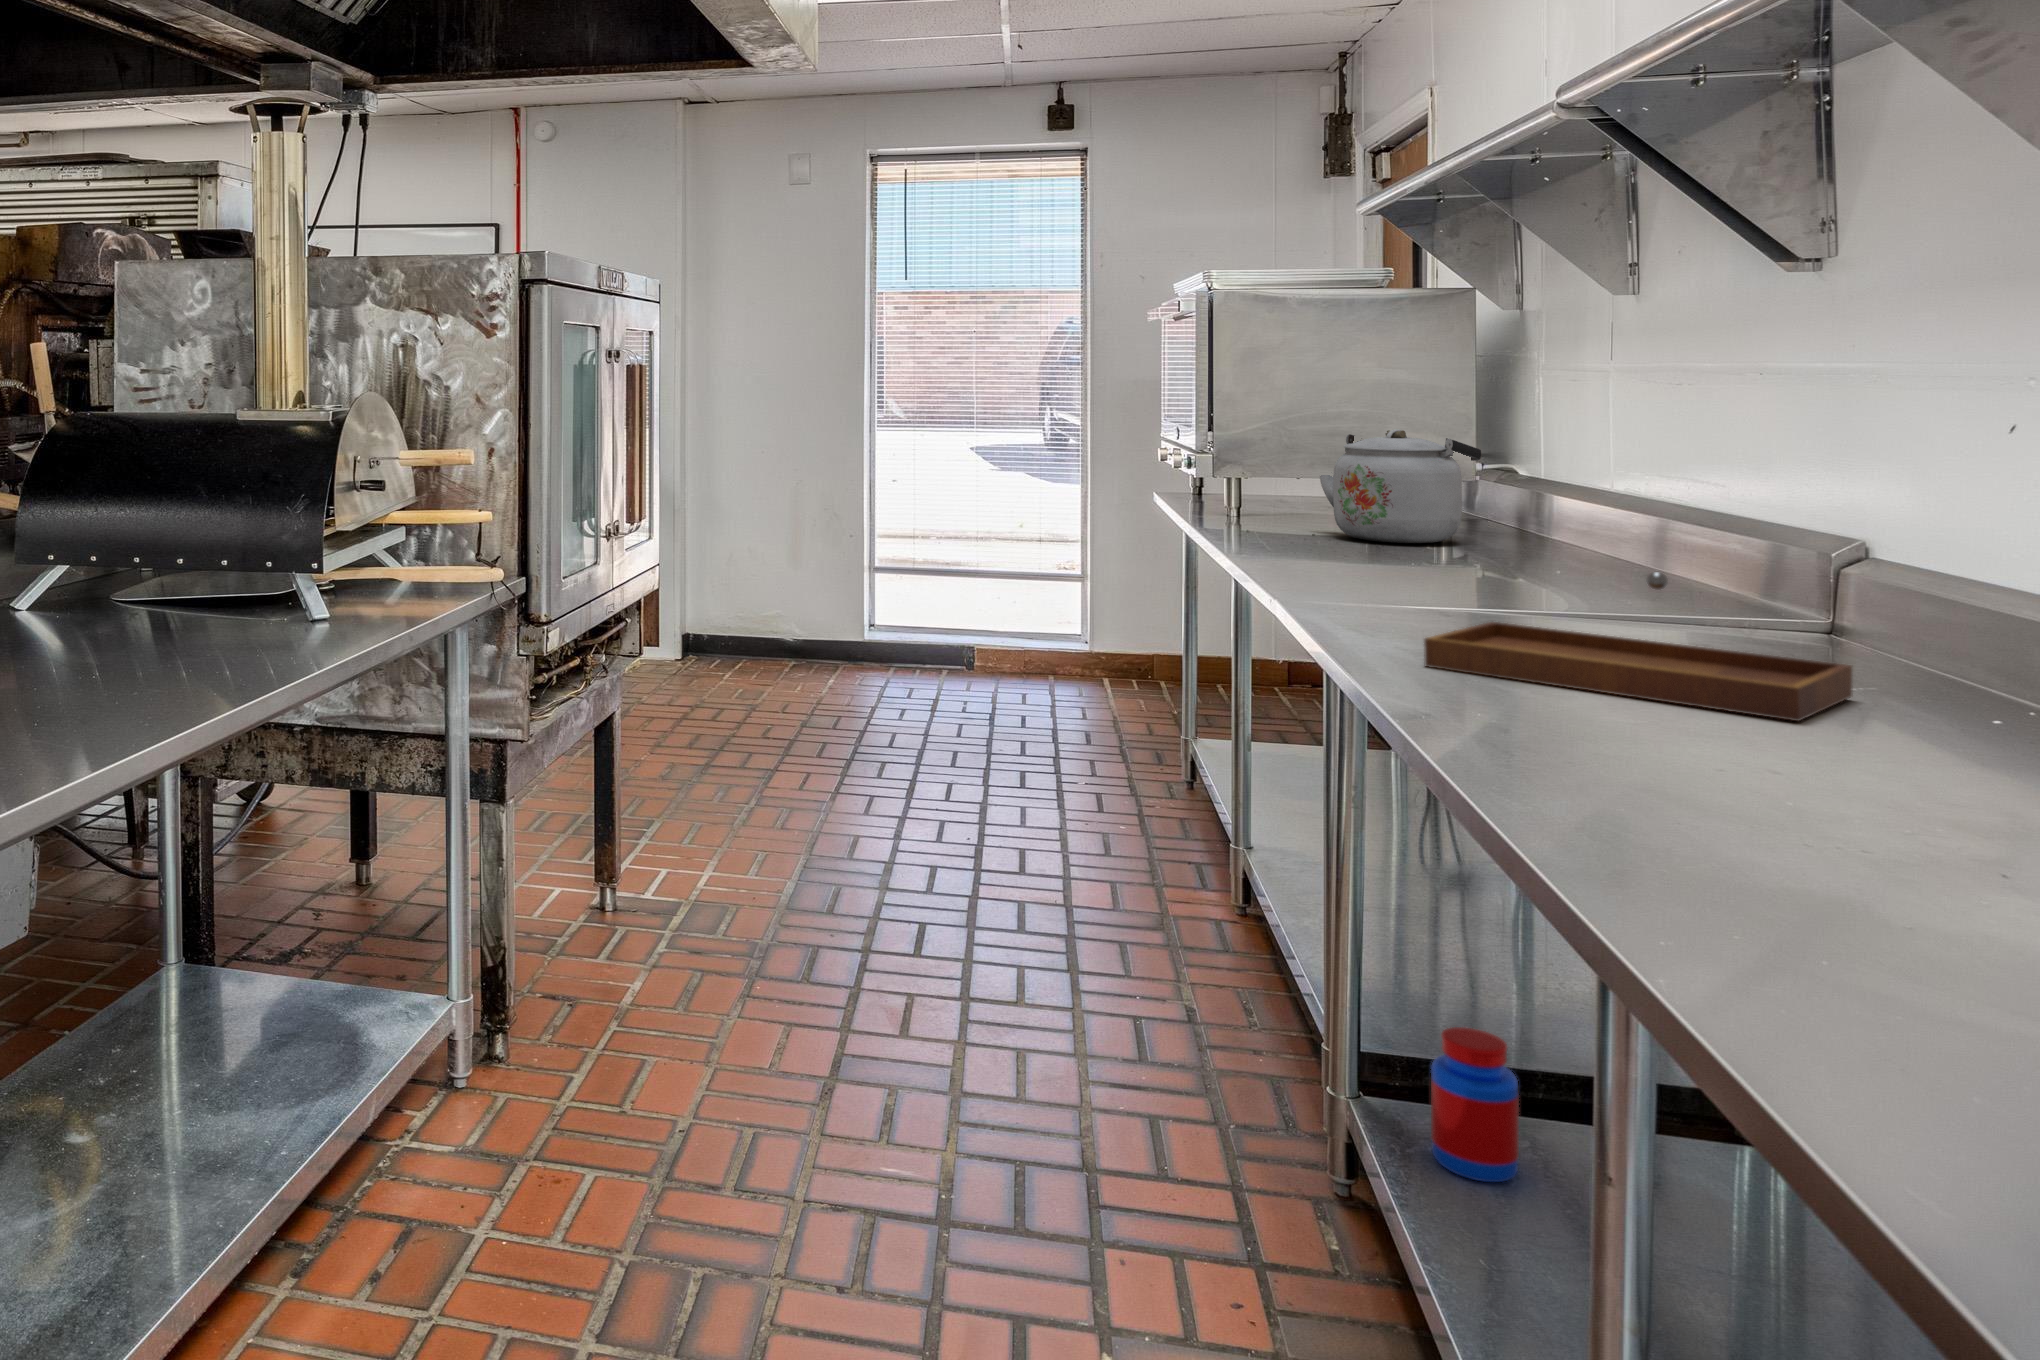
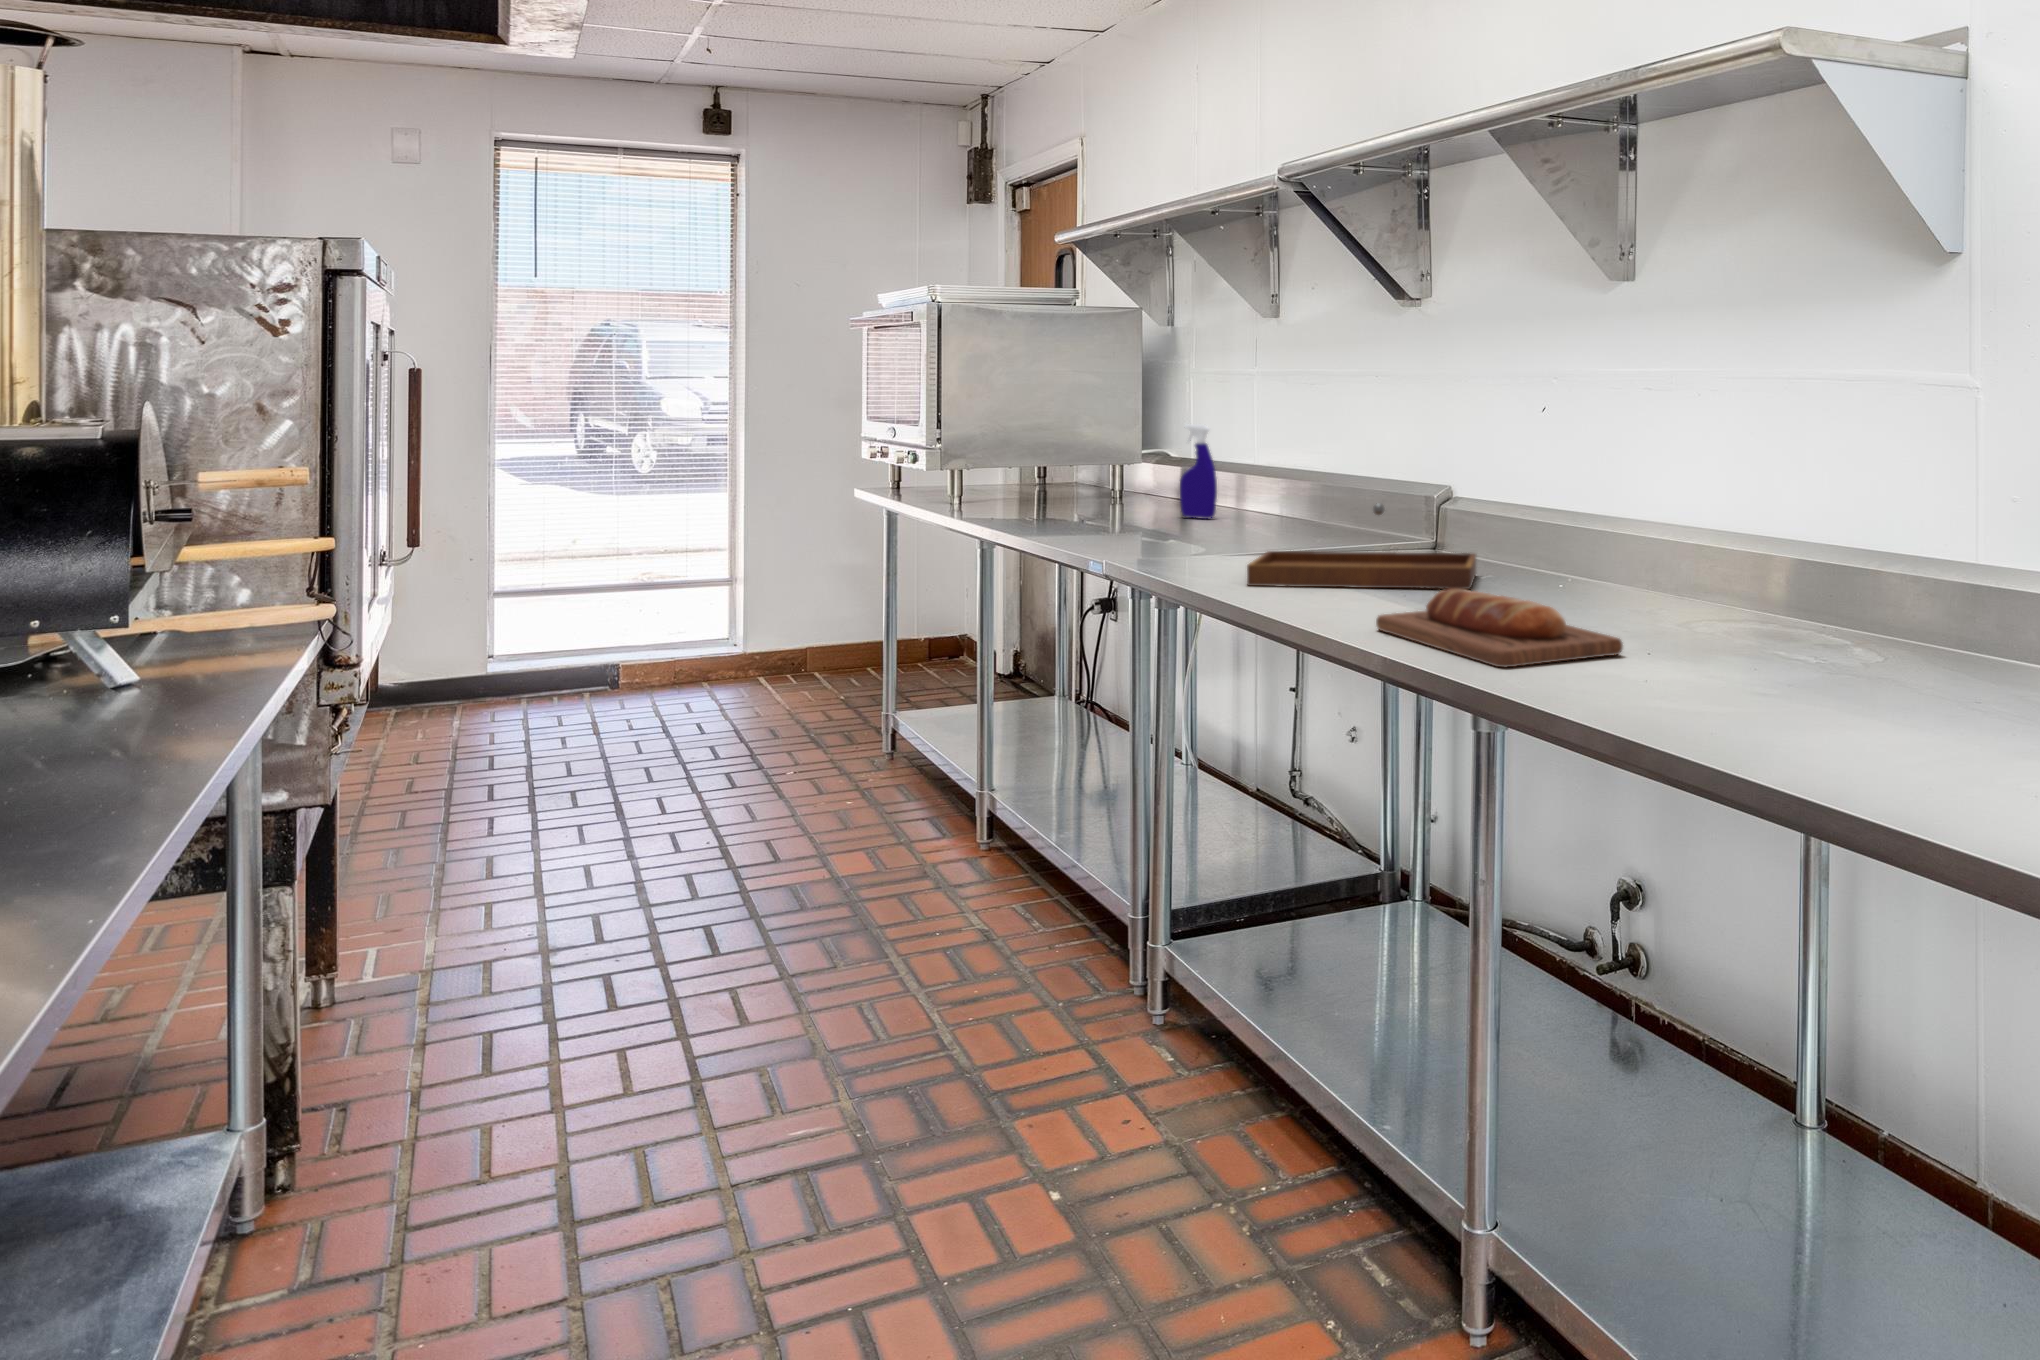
kettle: present [1320,429,1481,543] -> none [1038,419,1159,511]
spray bottle: none [1486,440,1539,565] -> present [1180,424,1217,519]
bread loaf: none [1515,720,1935,889] -> present [1376,589,1623,668]
jar: present [1431,1027,1519,1182] -> none [1229,855,1285,964]

